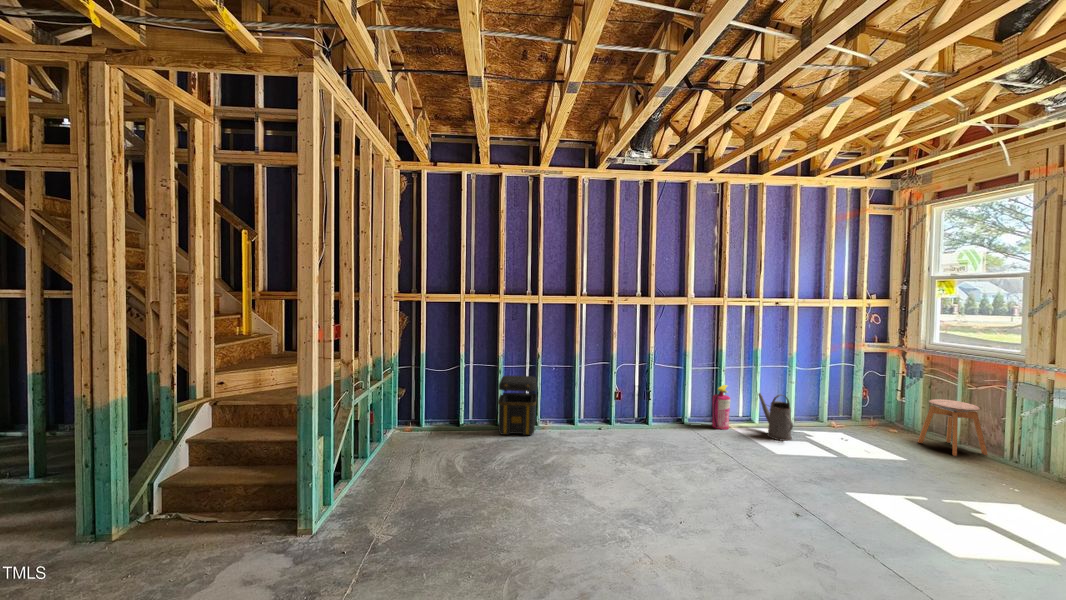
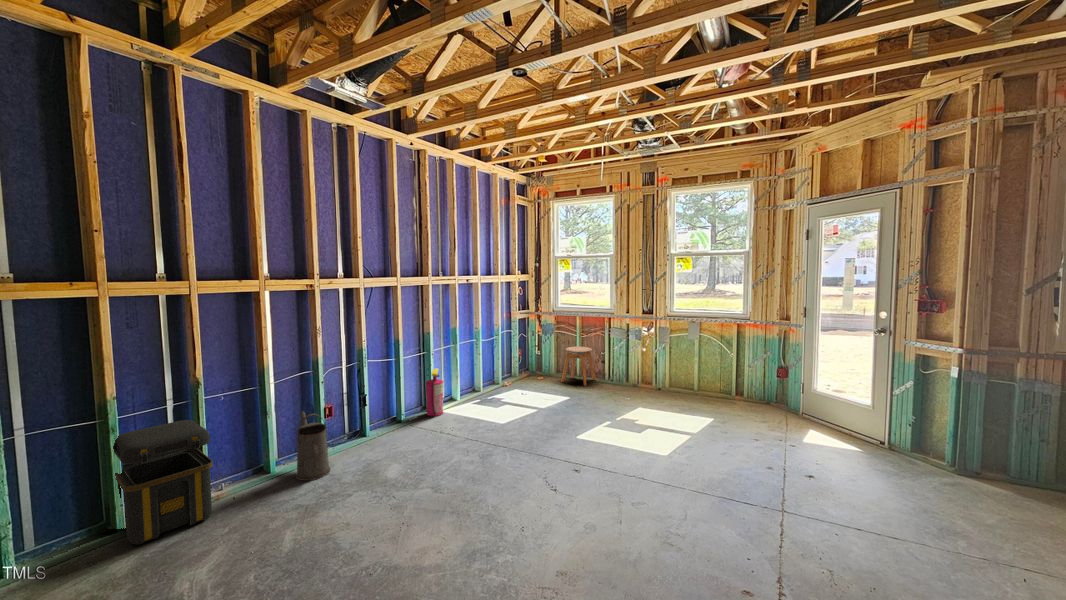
watering can: present [758,393,793,441] -> present [296,411,330,481]

